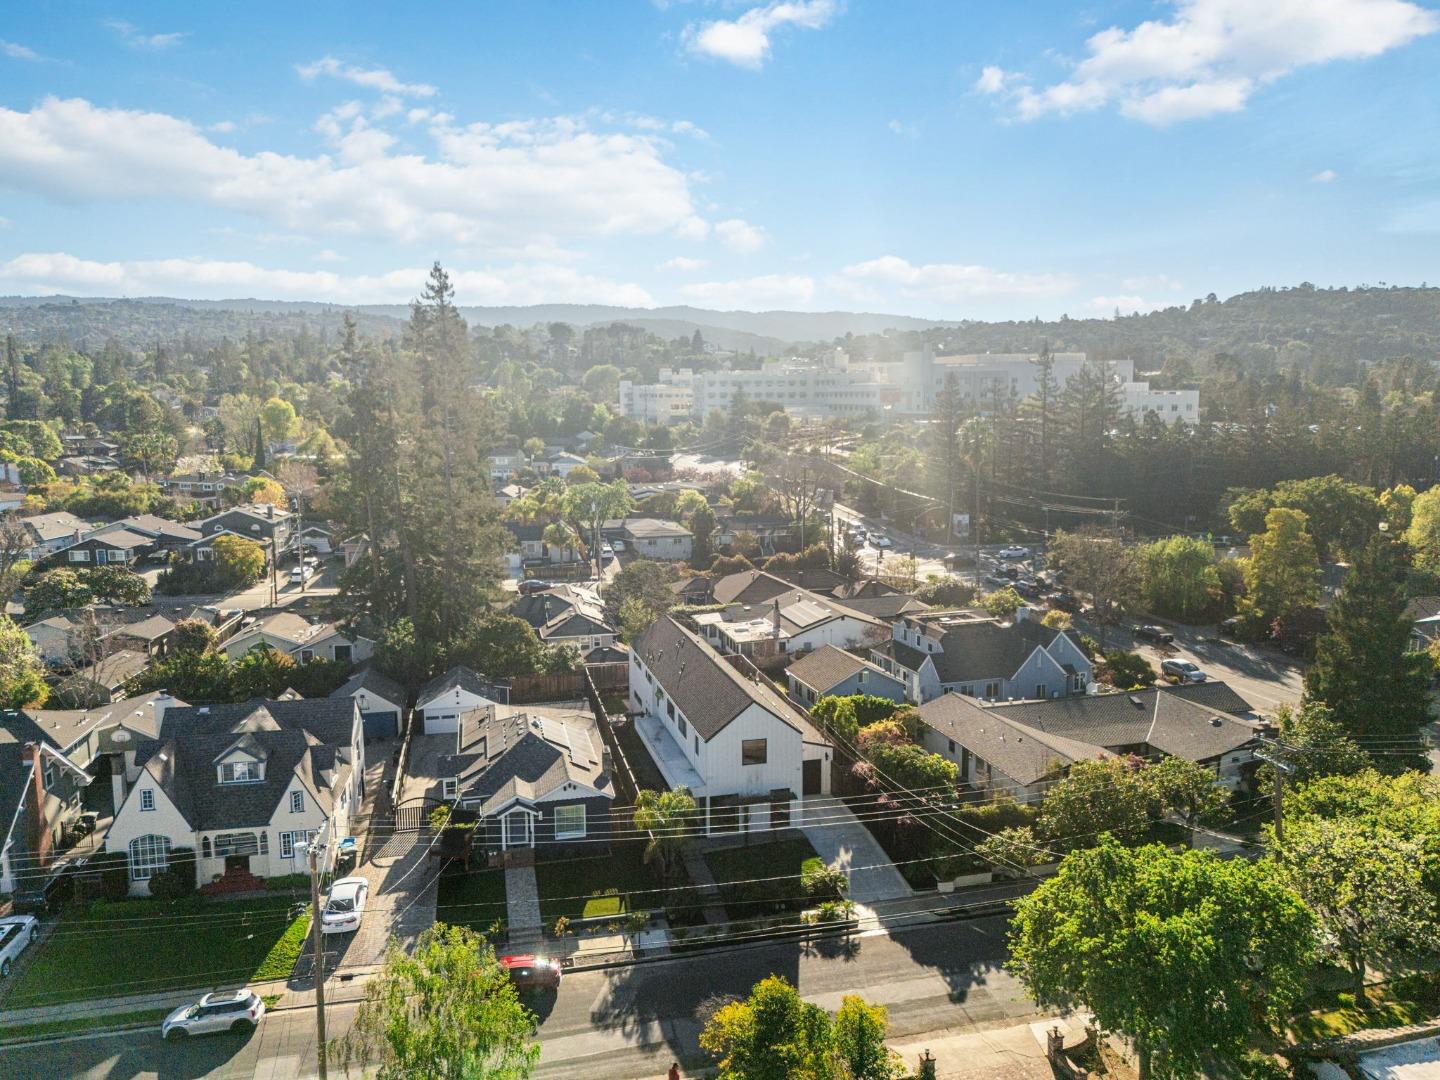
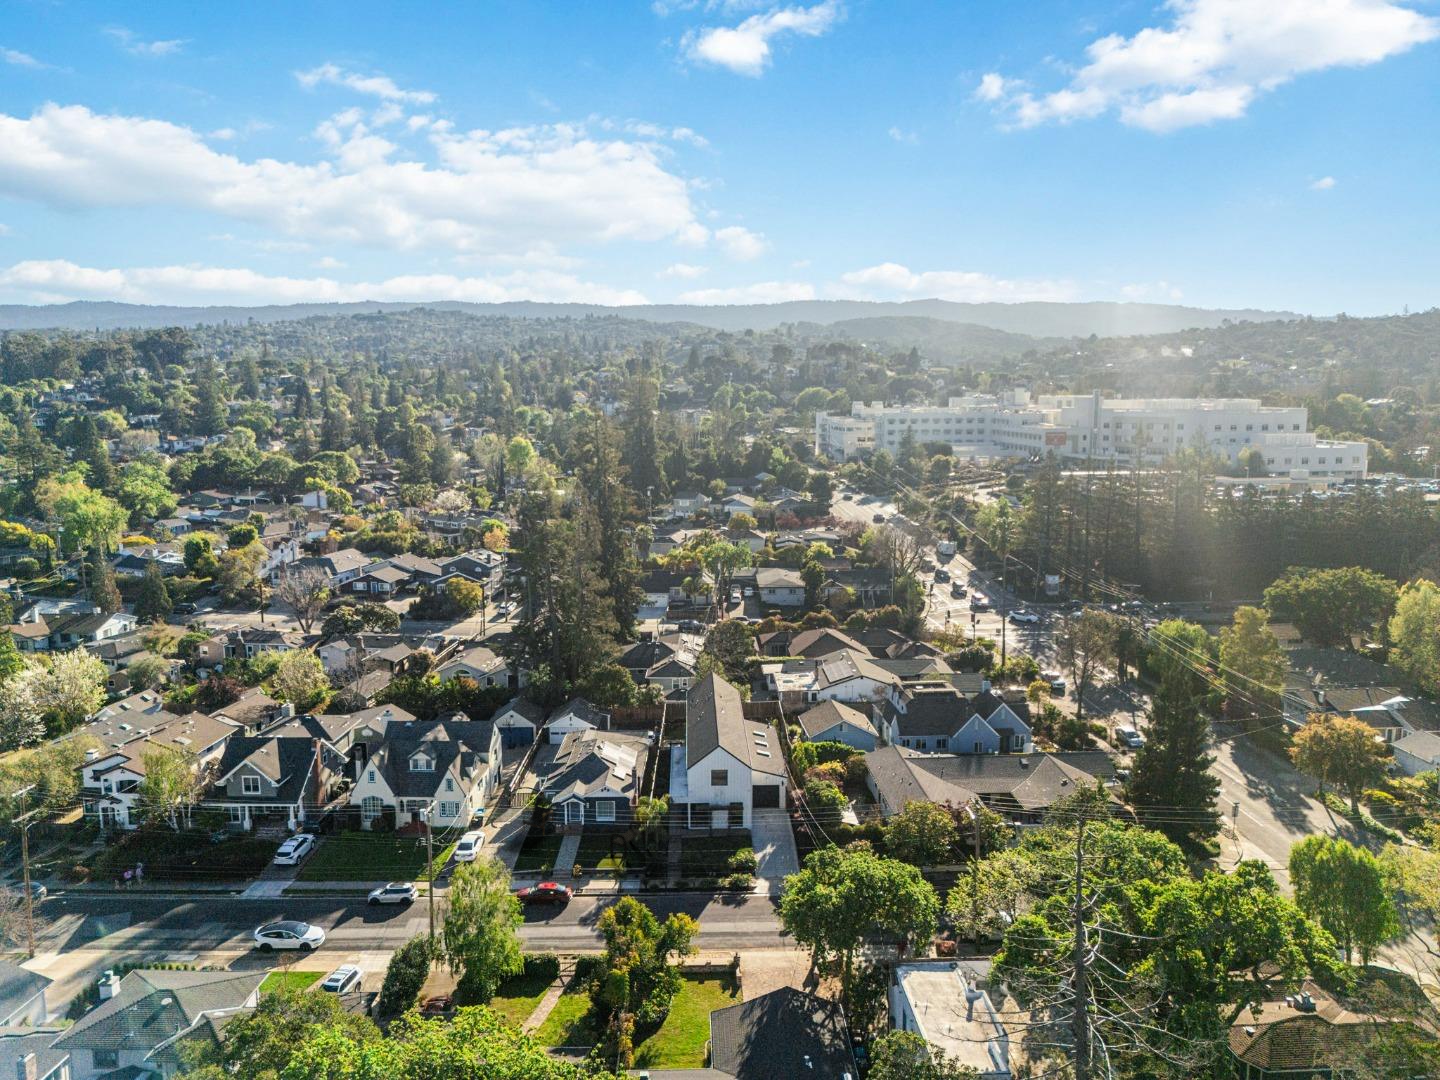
bench: none [590,832,640,895] -> present [610,822,646,860]

